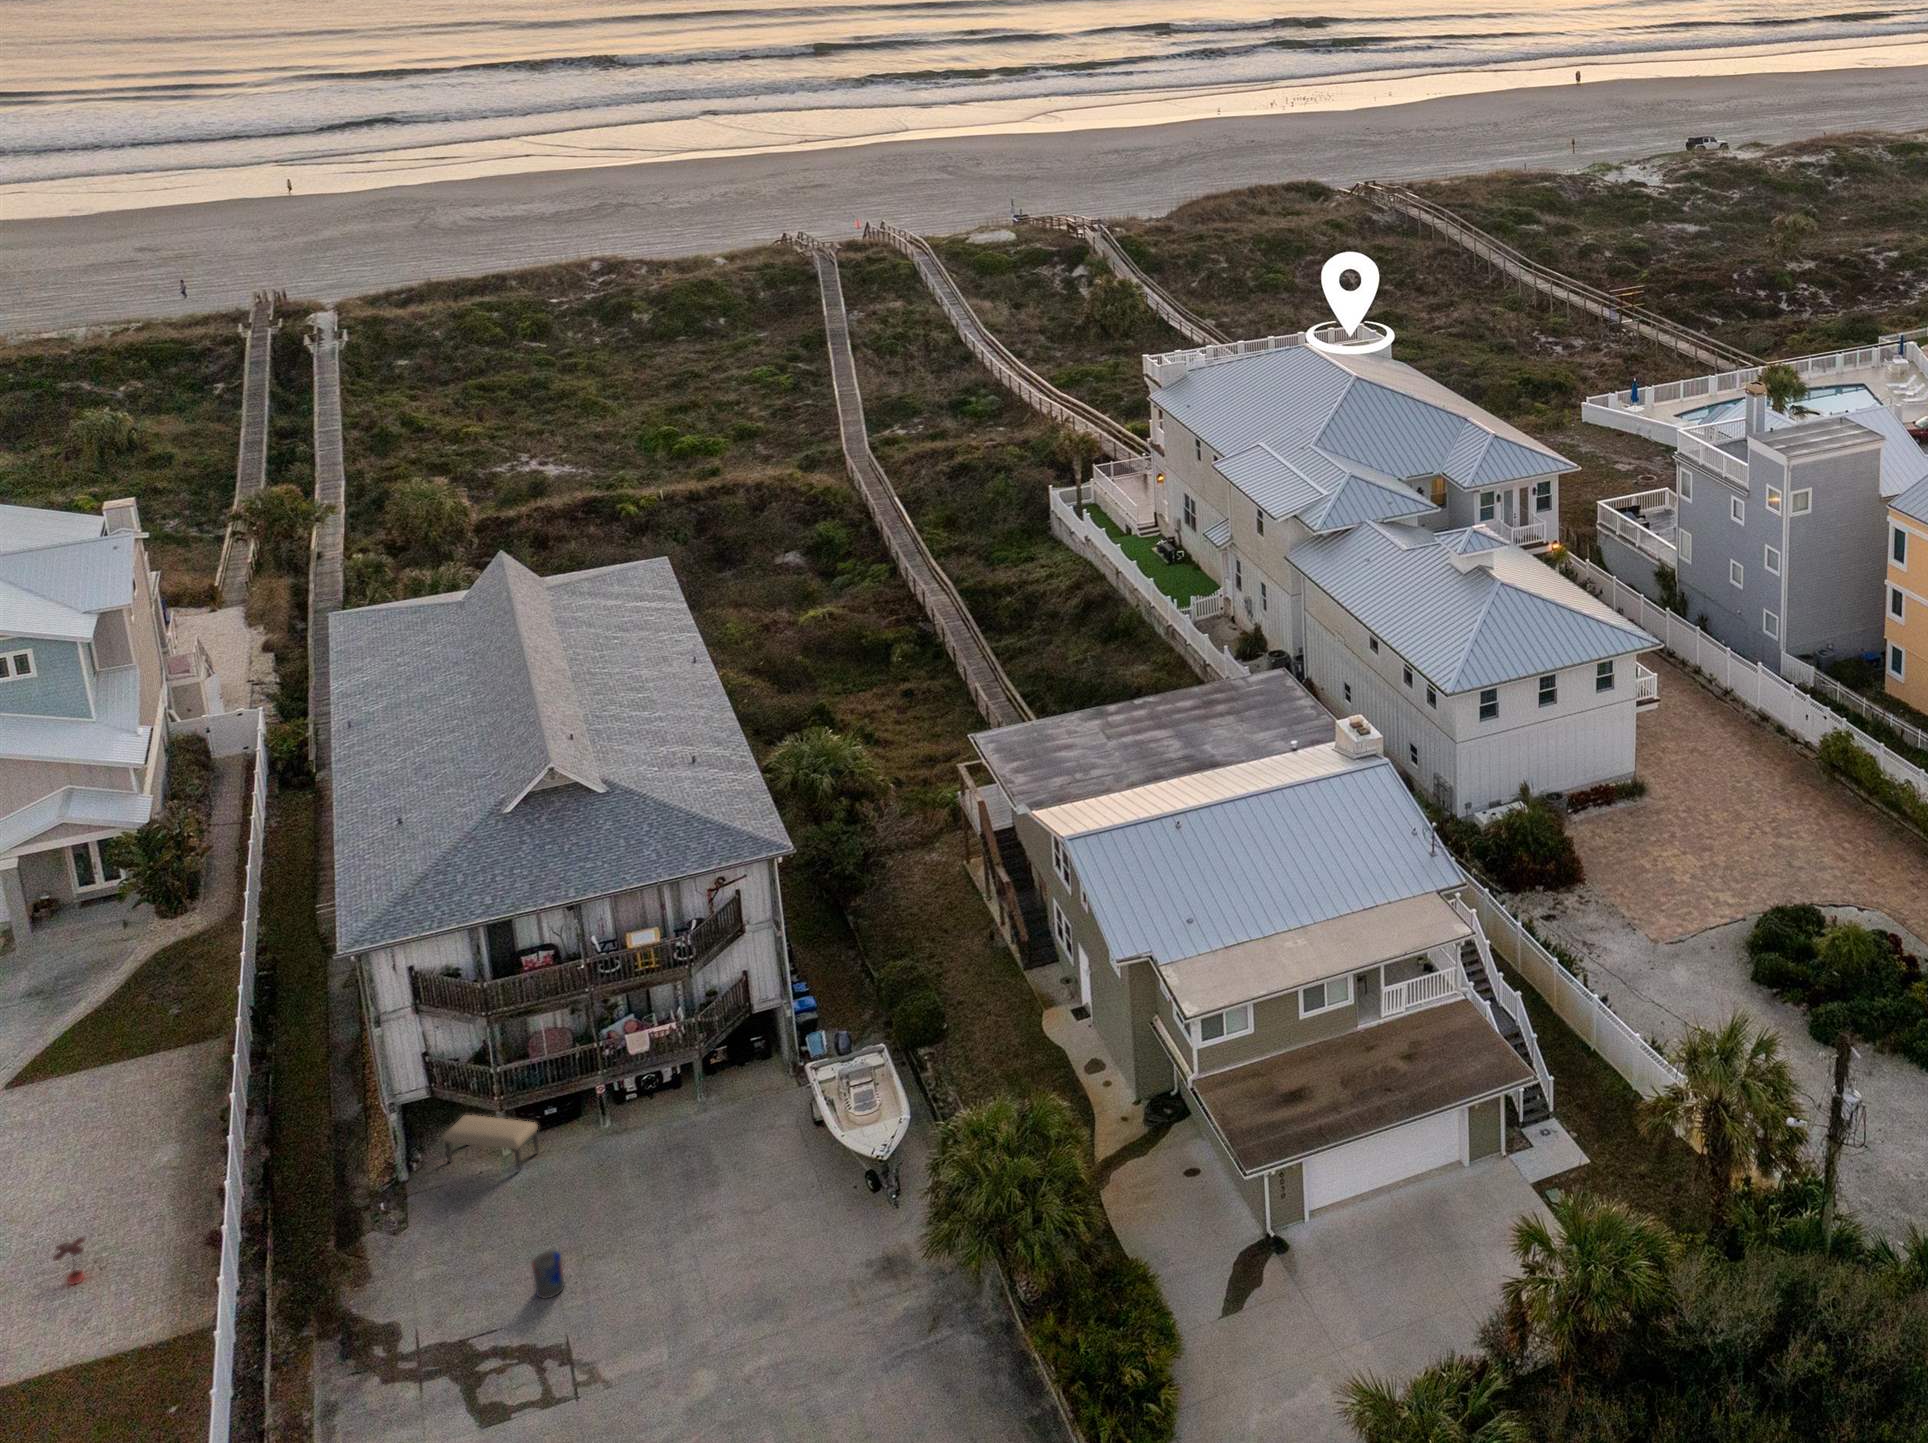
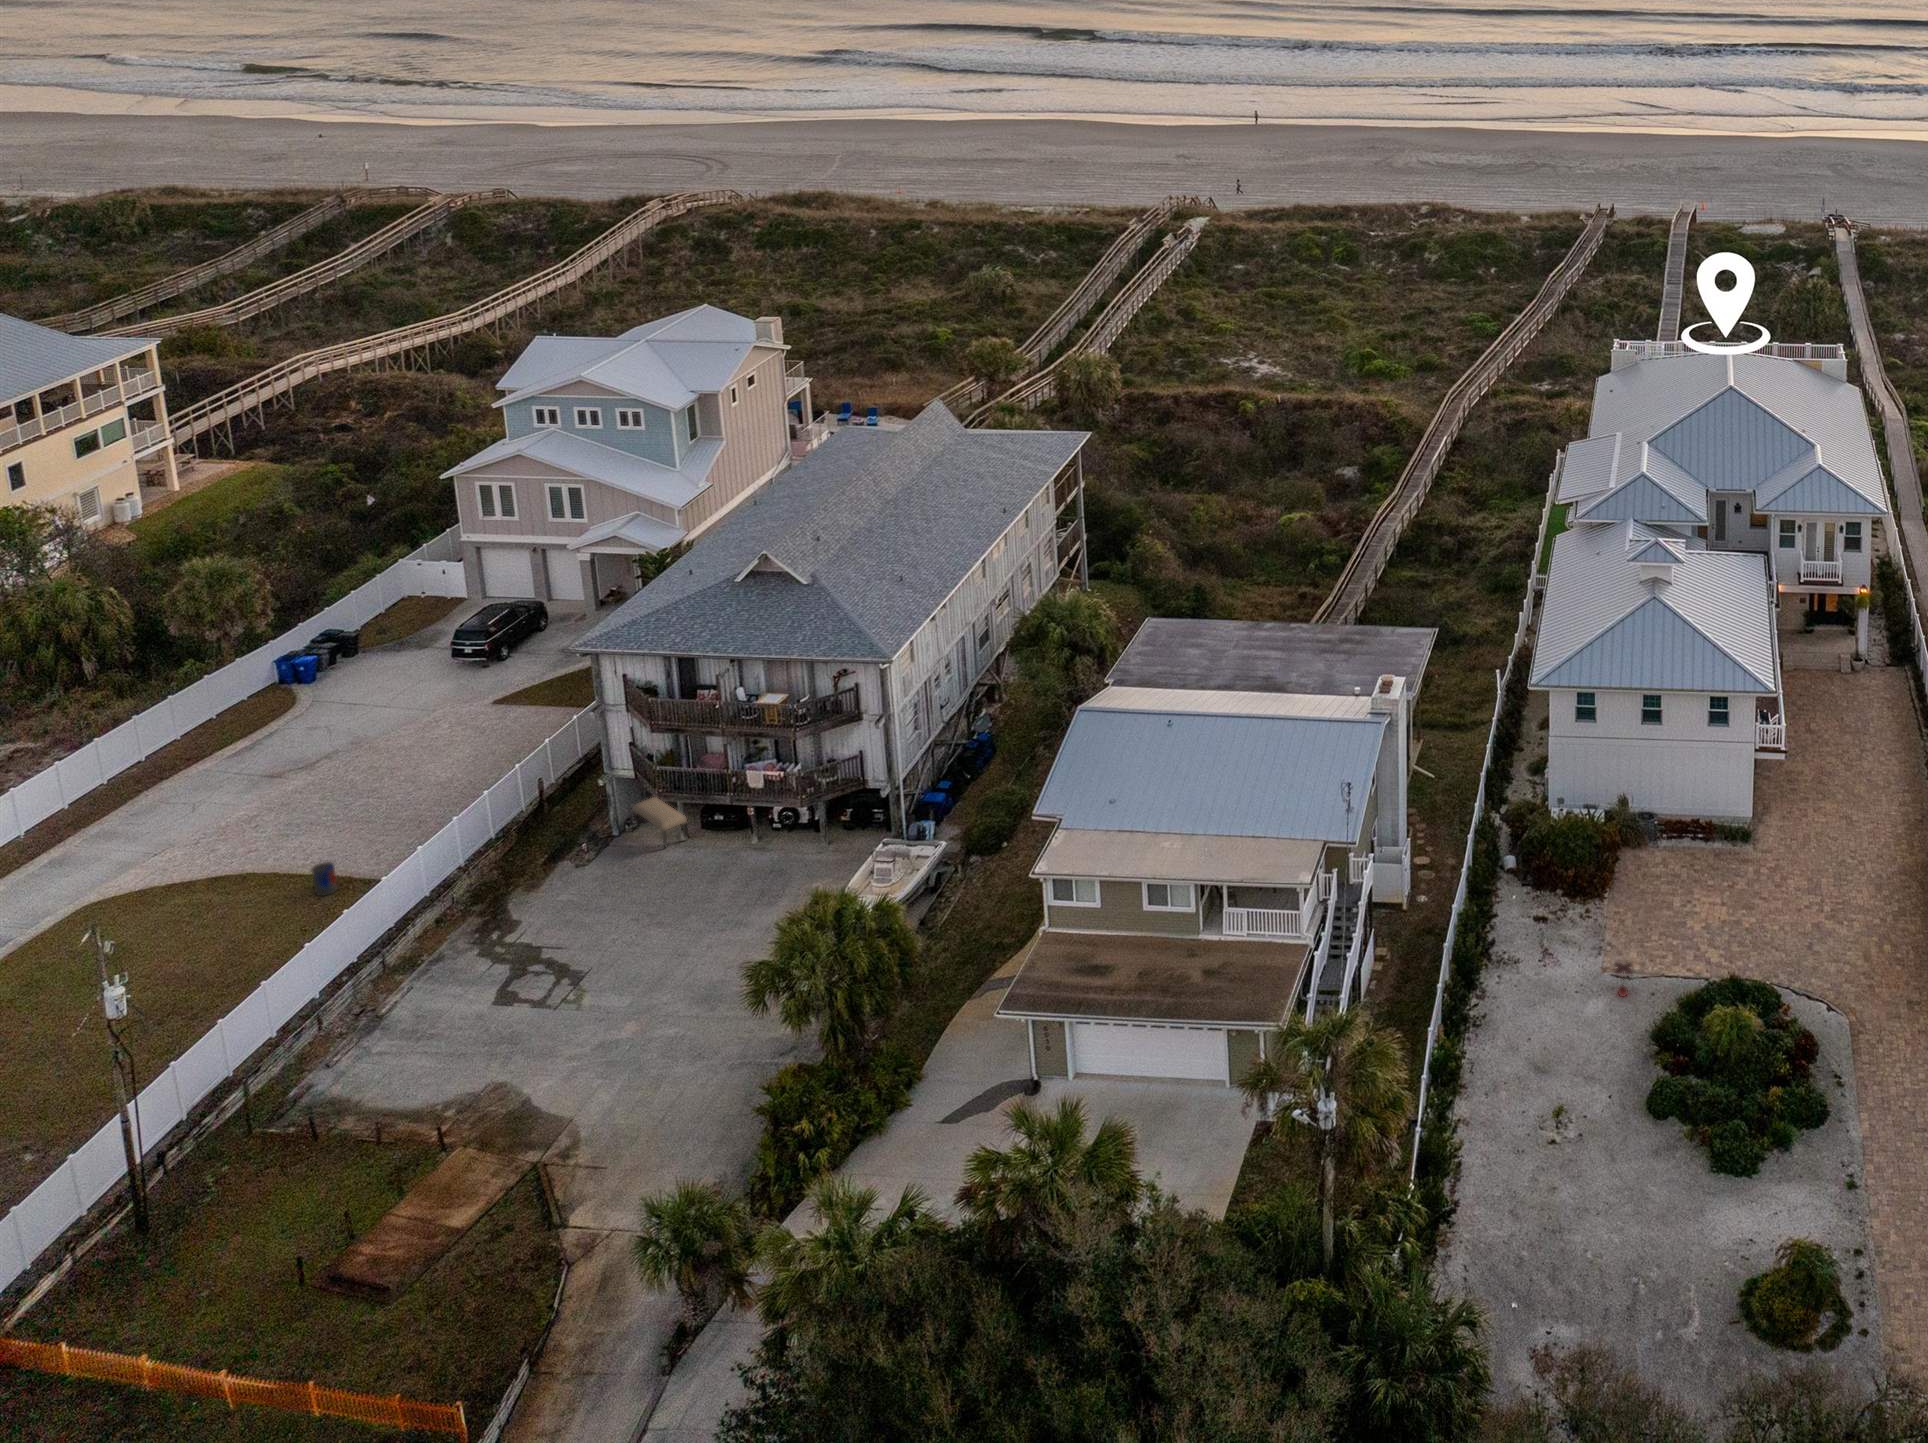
potted plant: present [54,1237,85,1285] -> present [1614,962,1632,996]
trash can: present [532,1251,564,1299] -> present [312,862,337,896]

